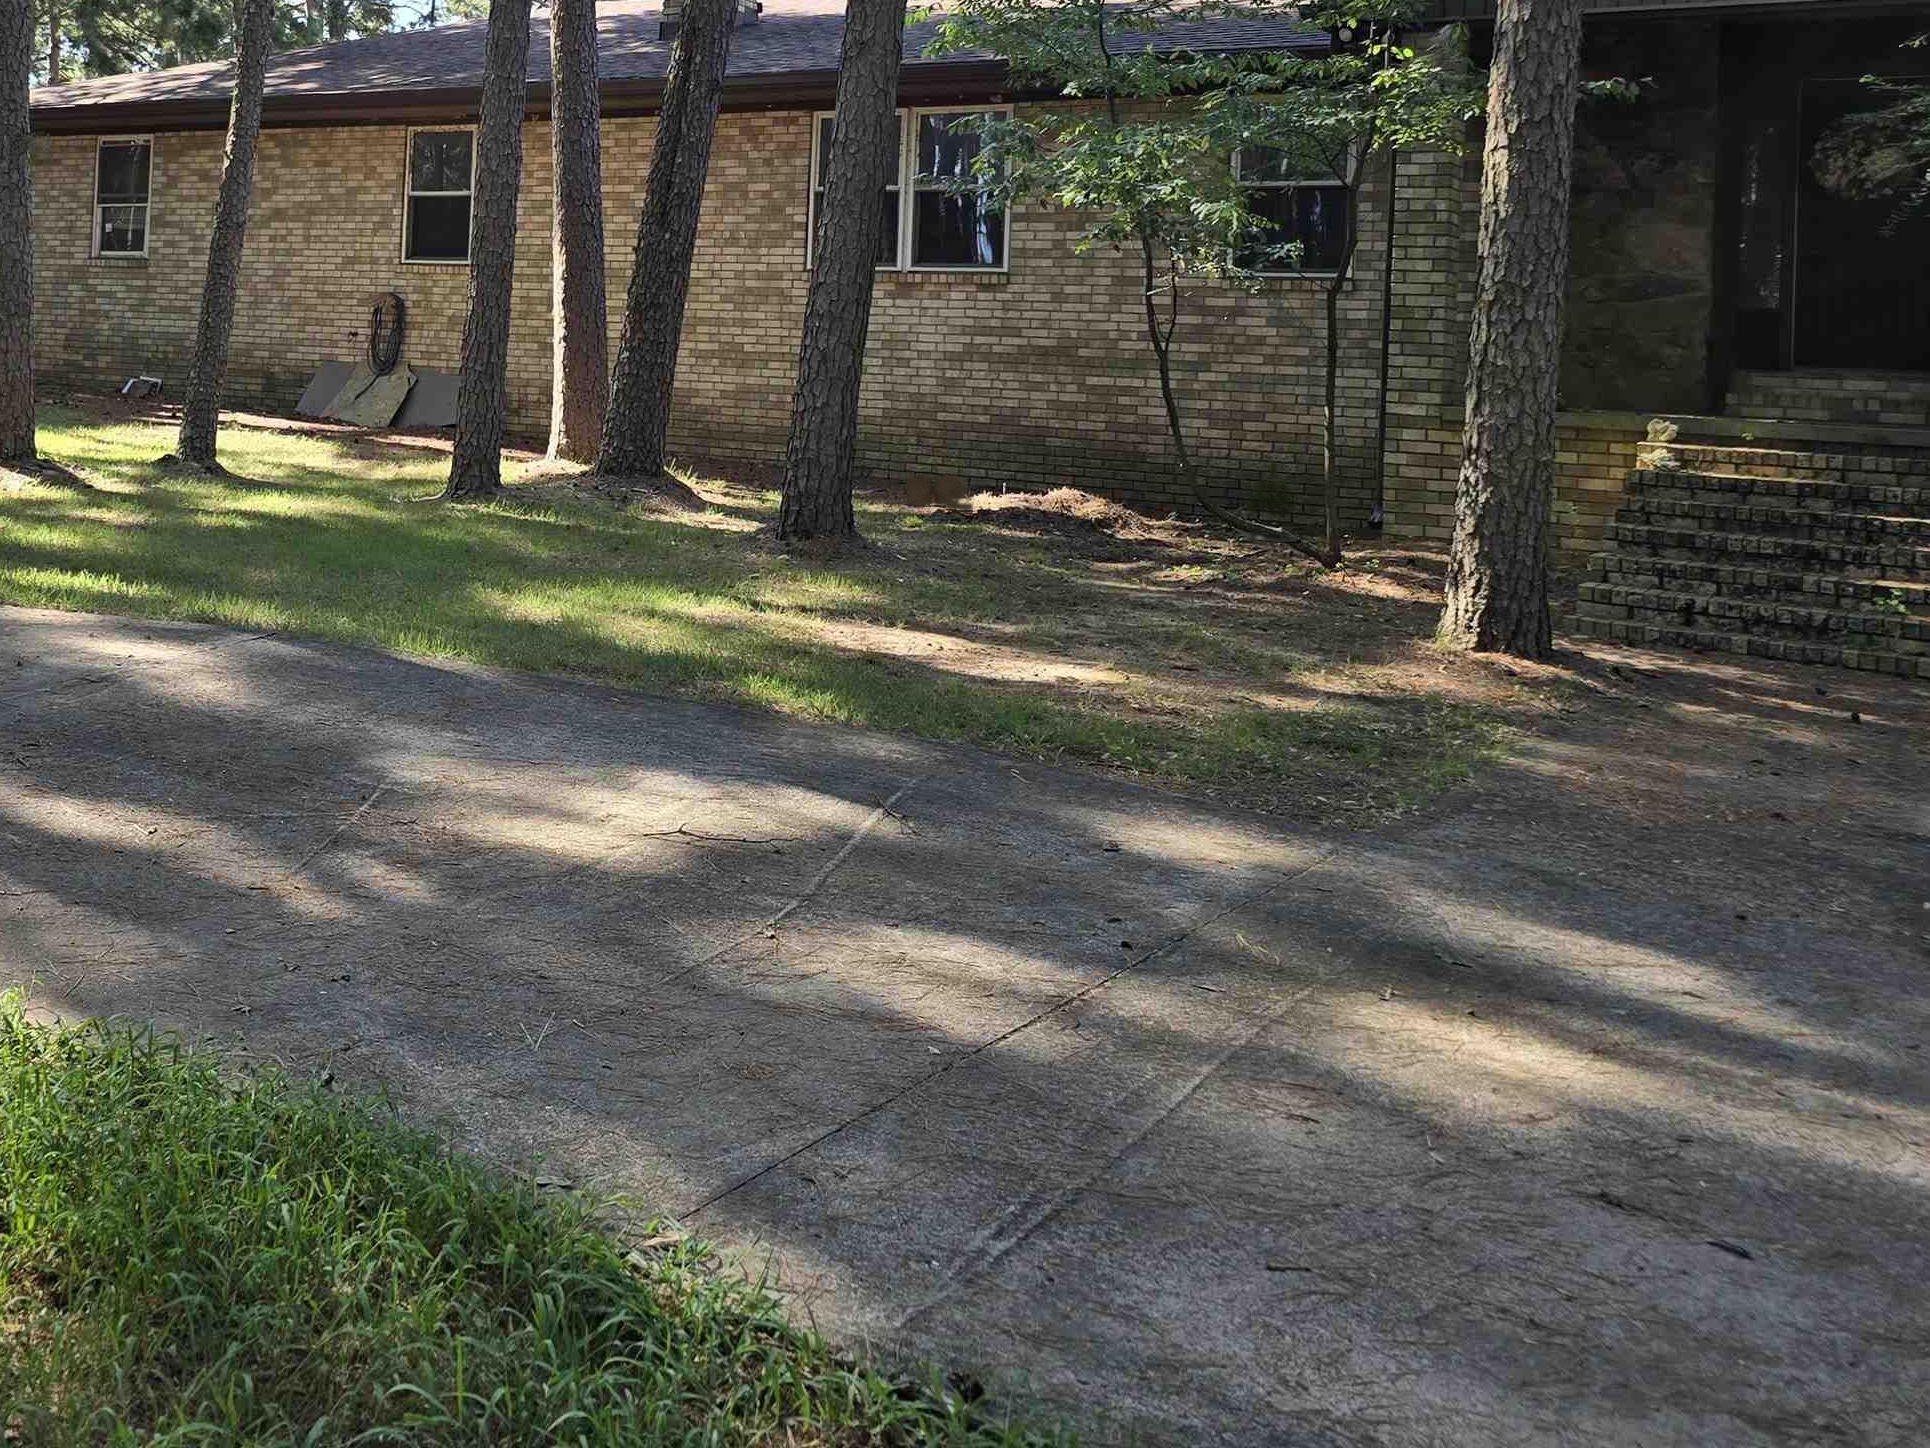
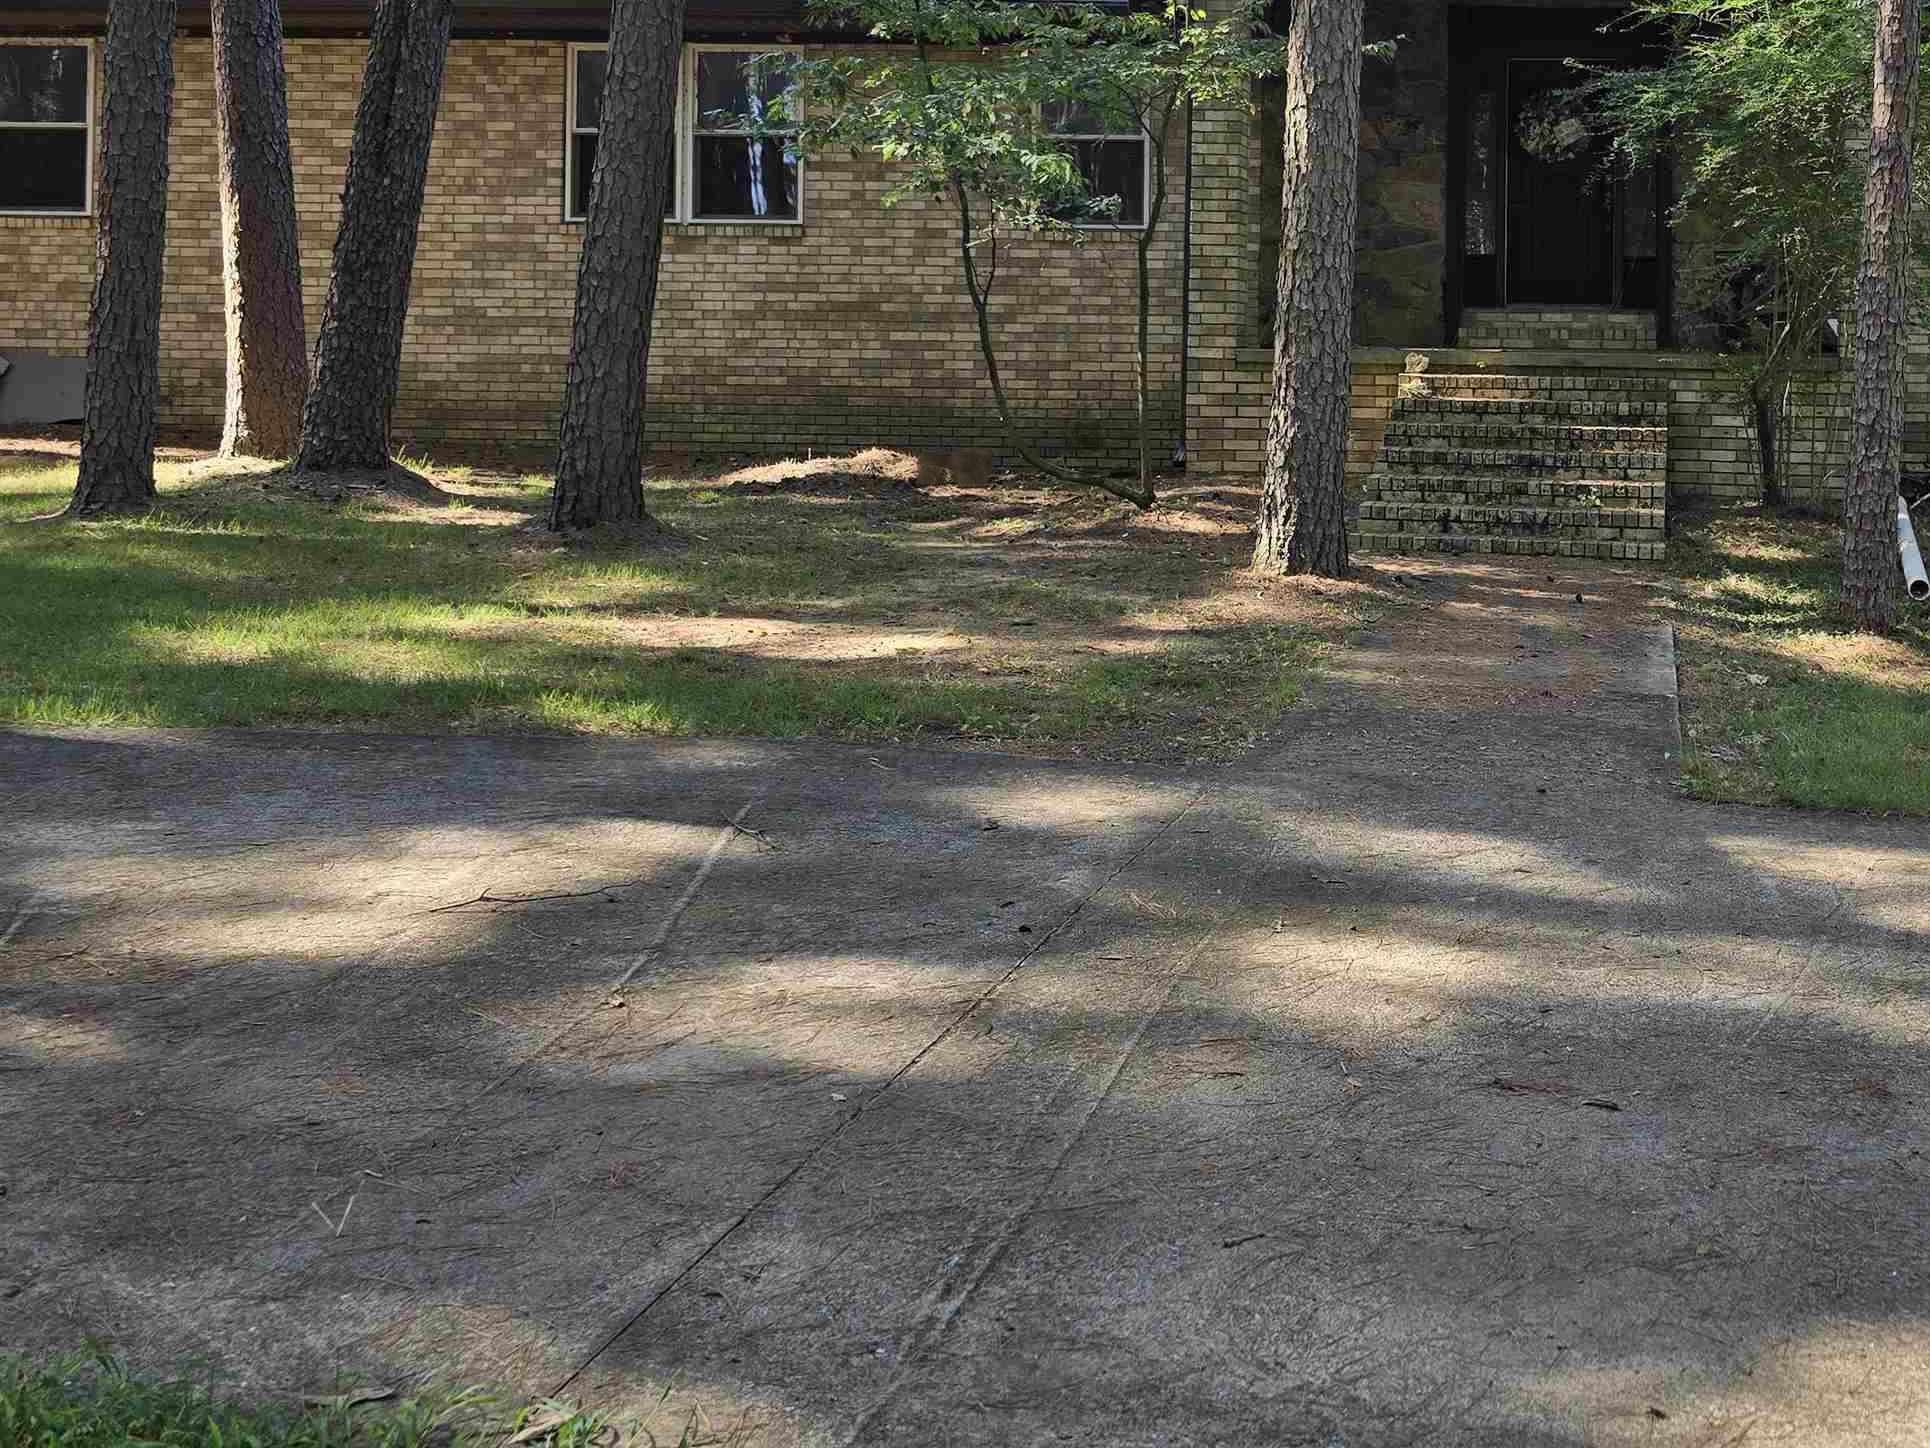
woven basket: present [906,474,973,511] -> present [917,445,994,487]

